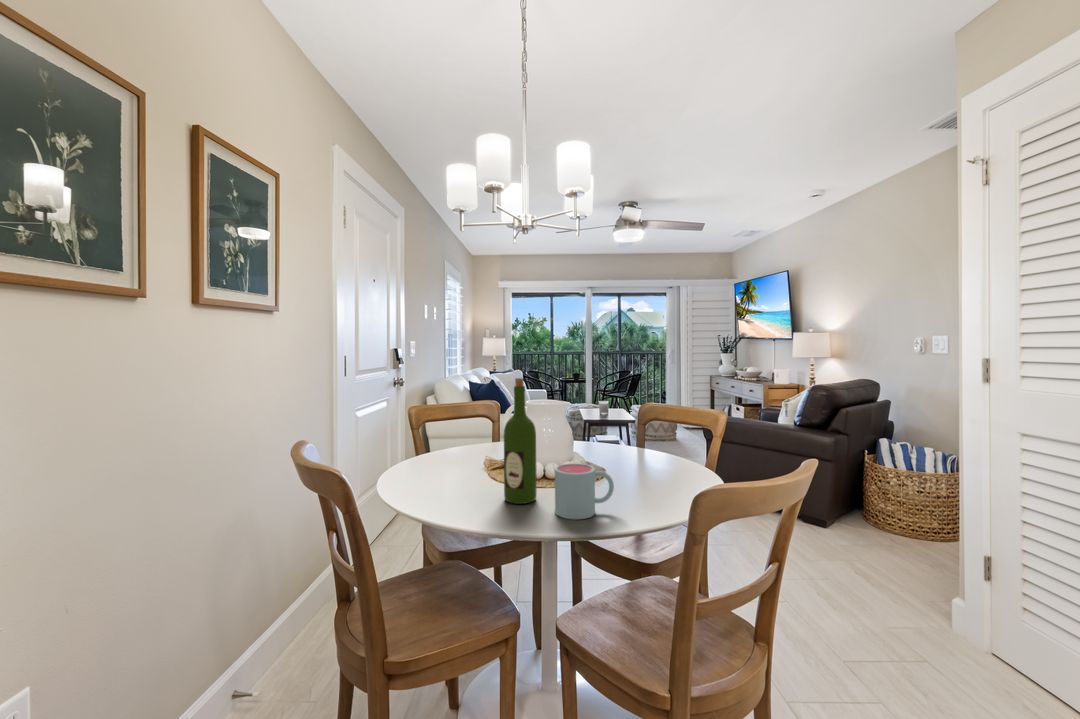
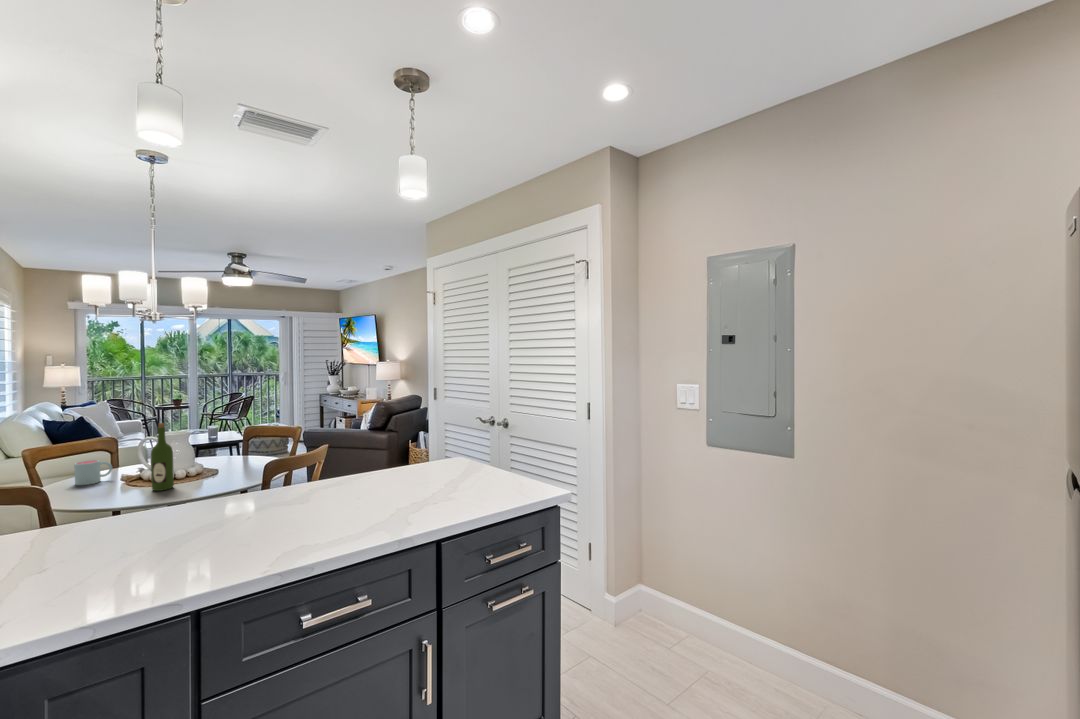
mug: present [555,463,614,519] -> present [74,460,112,485]

